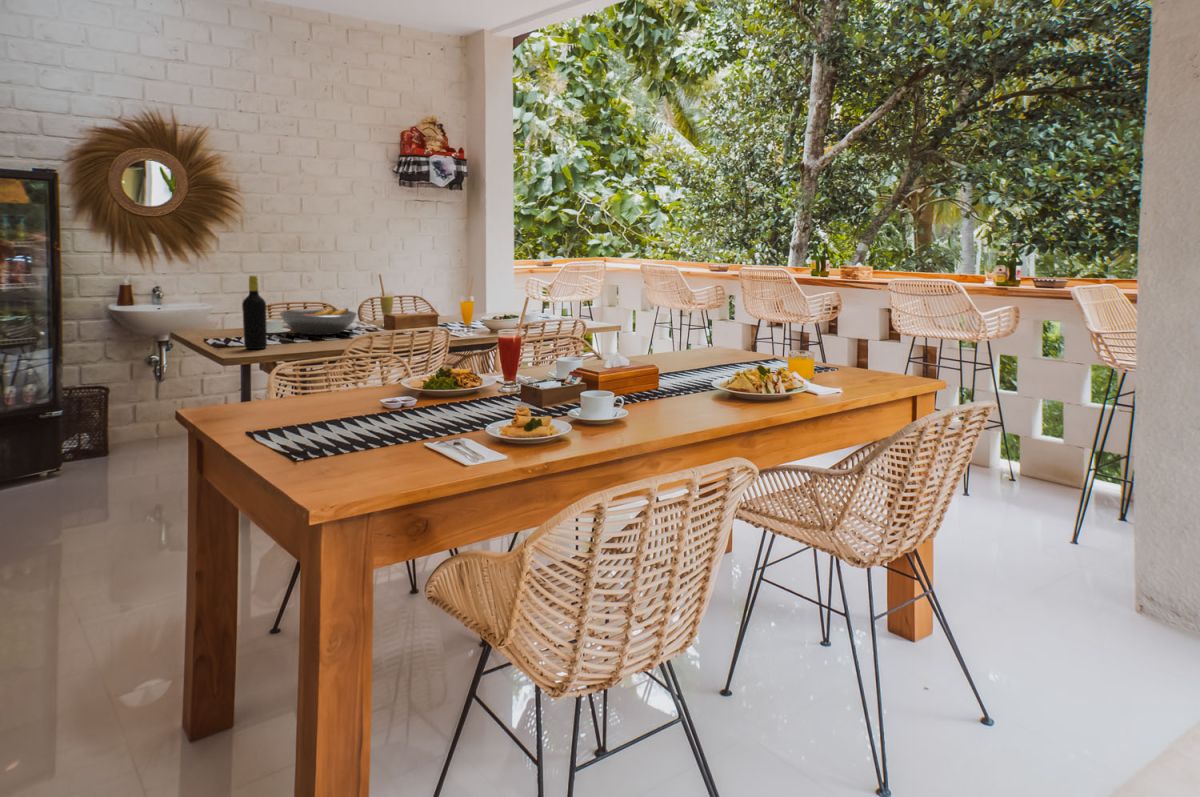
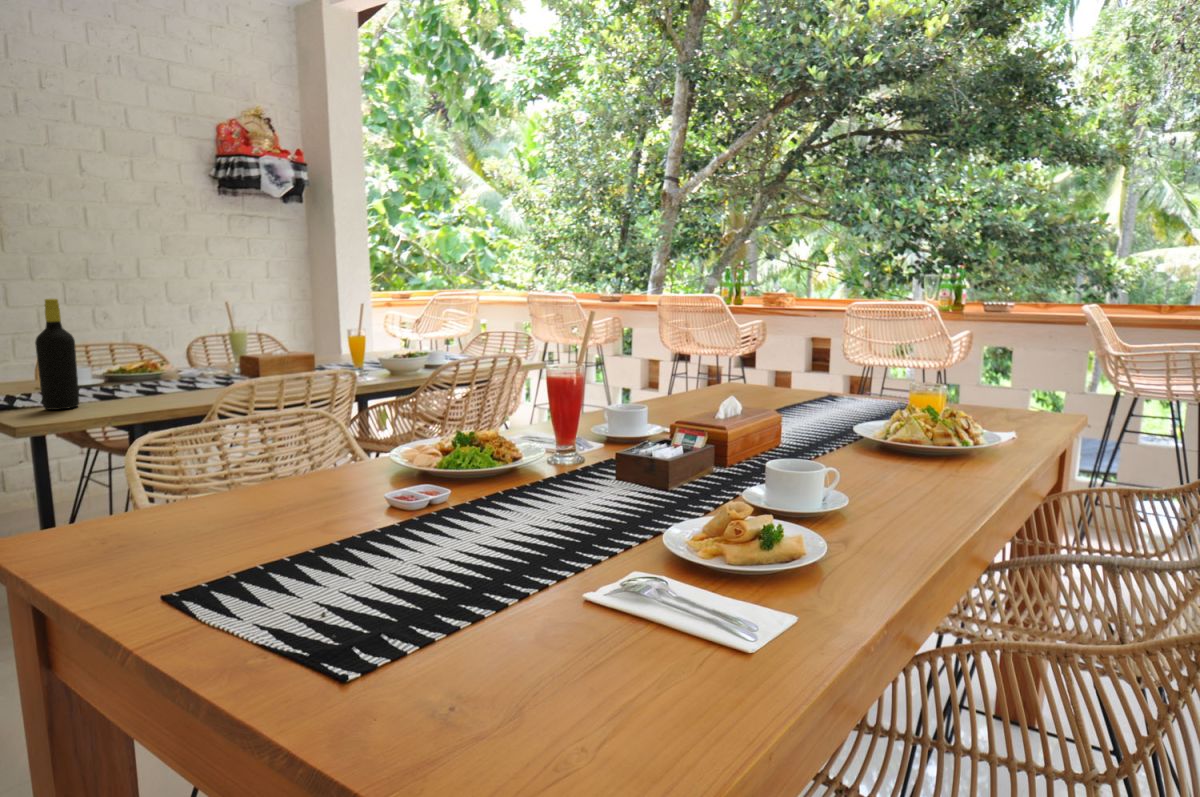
fruit bowl: present [280,308,357,335] -> none [87,343,206,383]

